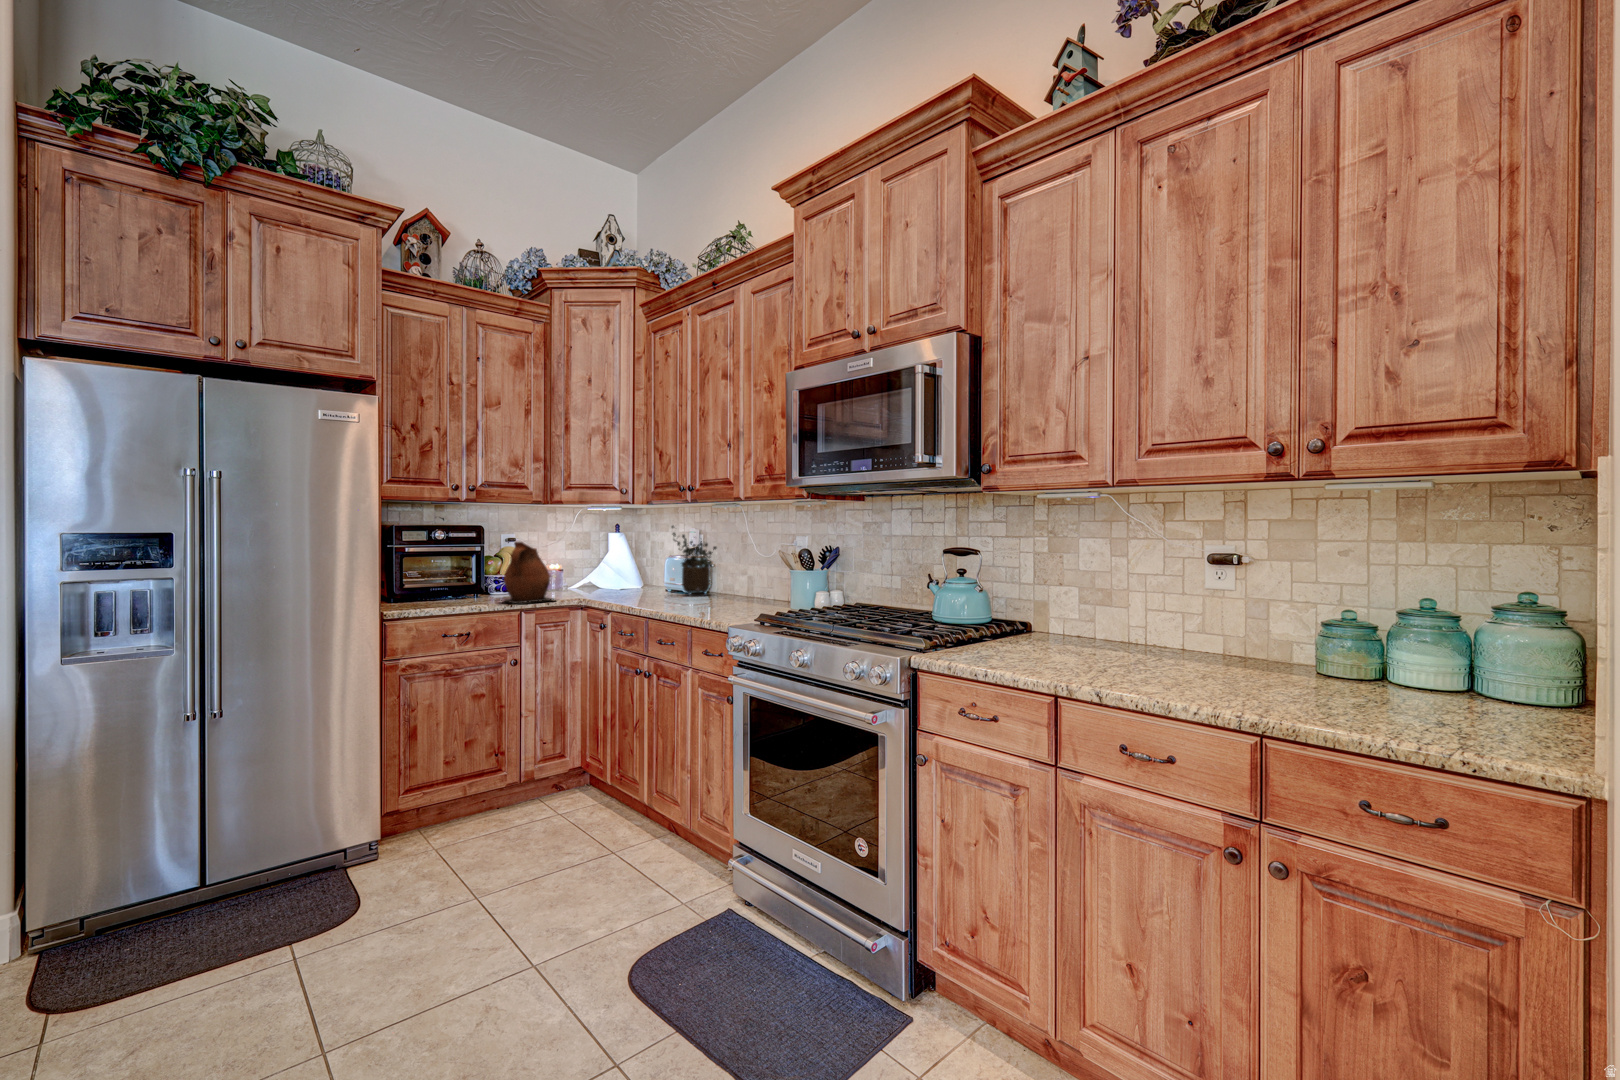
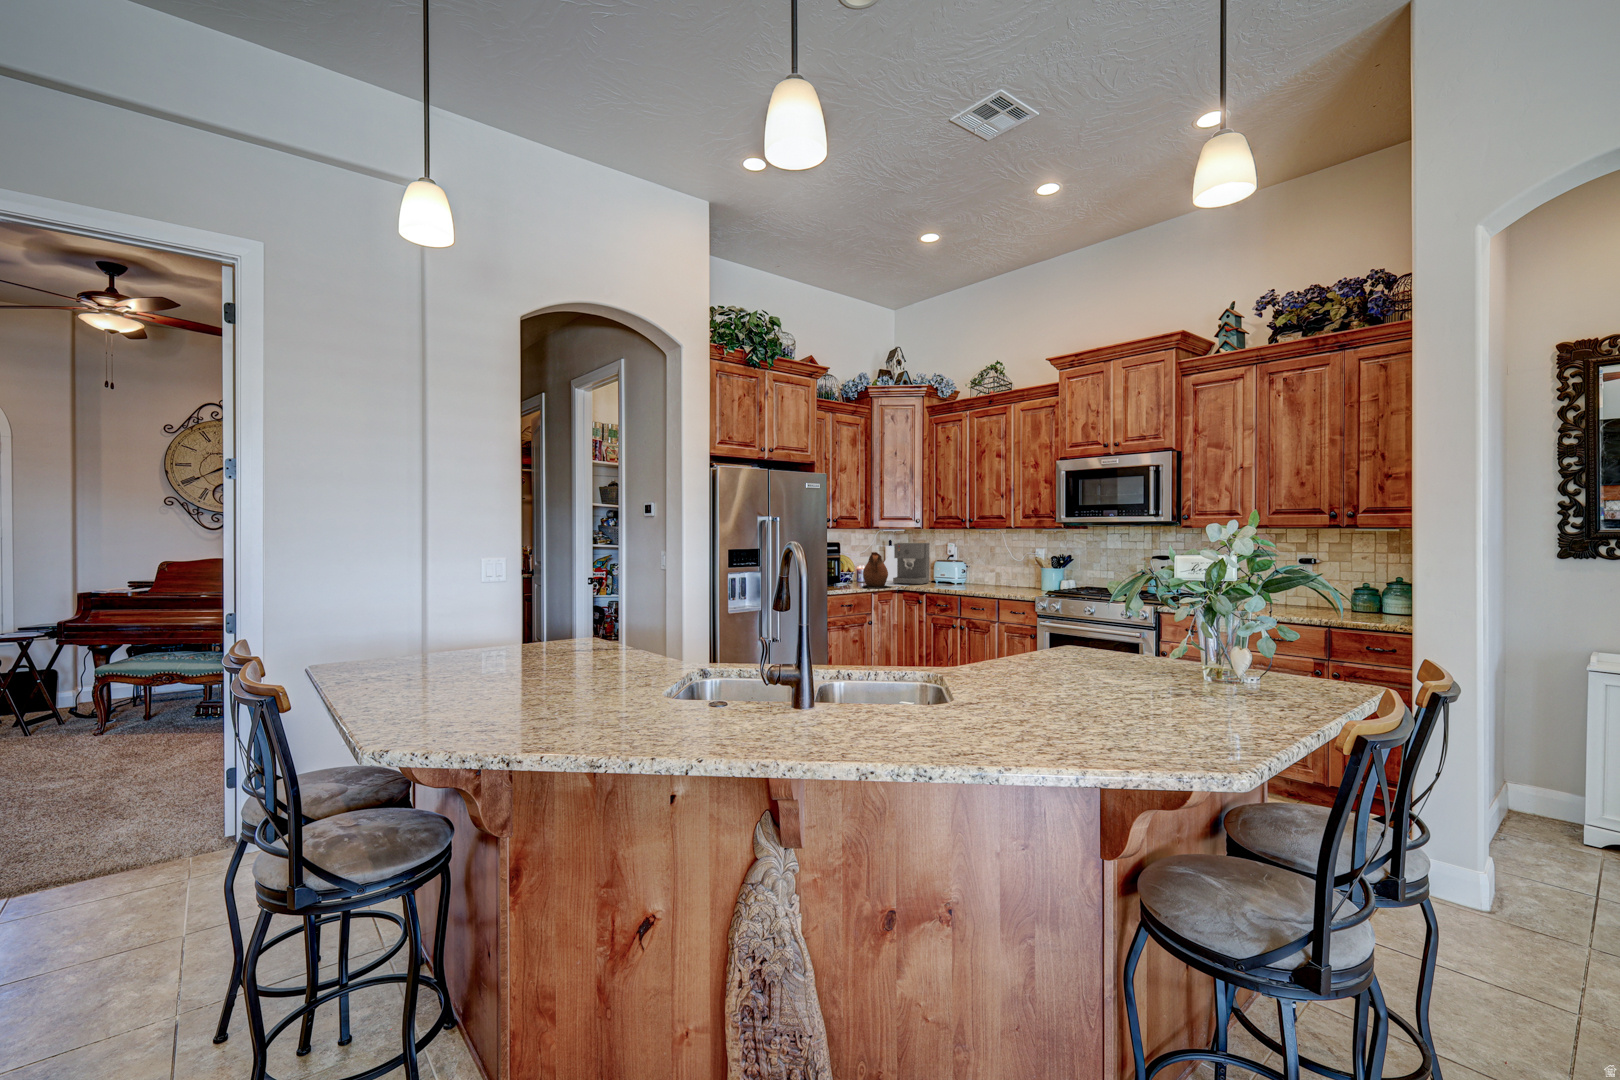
potted plant: present [672,526,717,594] -> none [949,542,980,584]
coffee maker: none [591,527,657,595] -> present [893,543,930,585]

